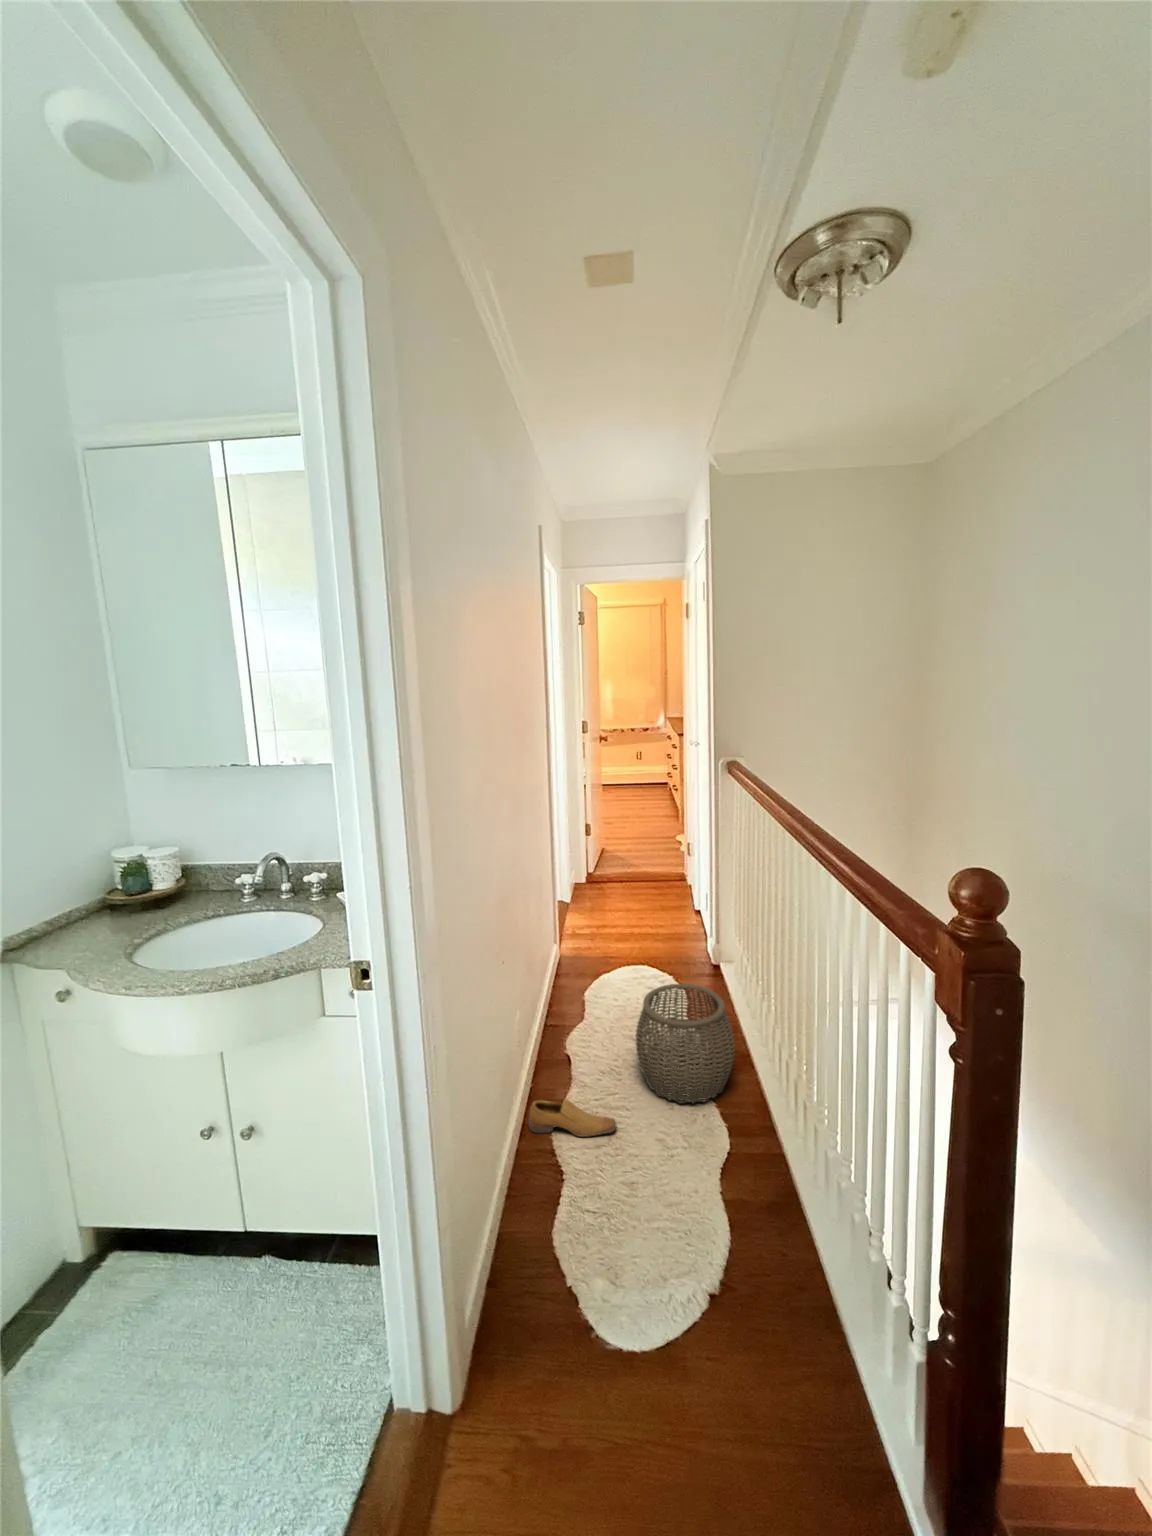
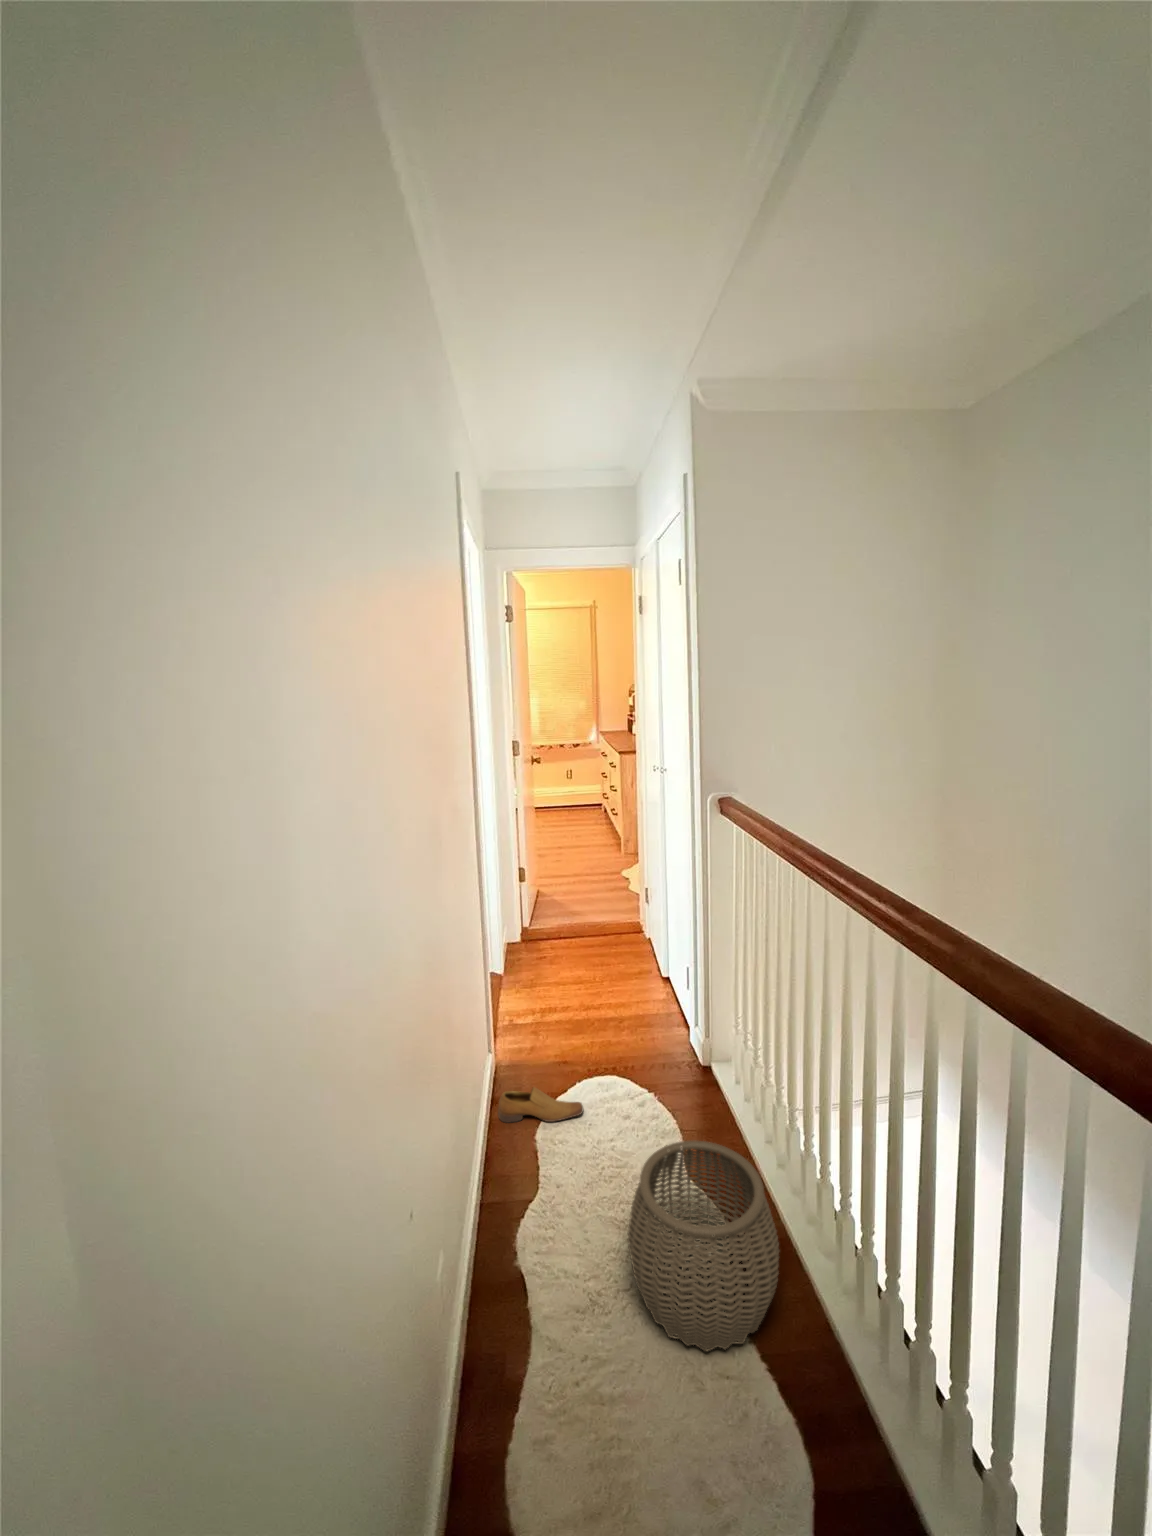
shoe: present [529,1099,616,1137] -> present [498,1087,583,1123]

